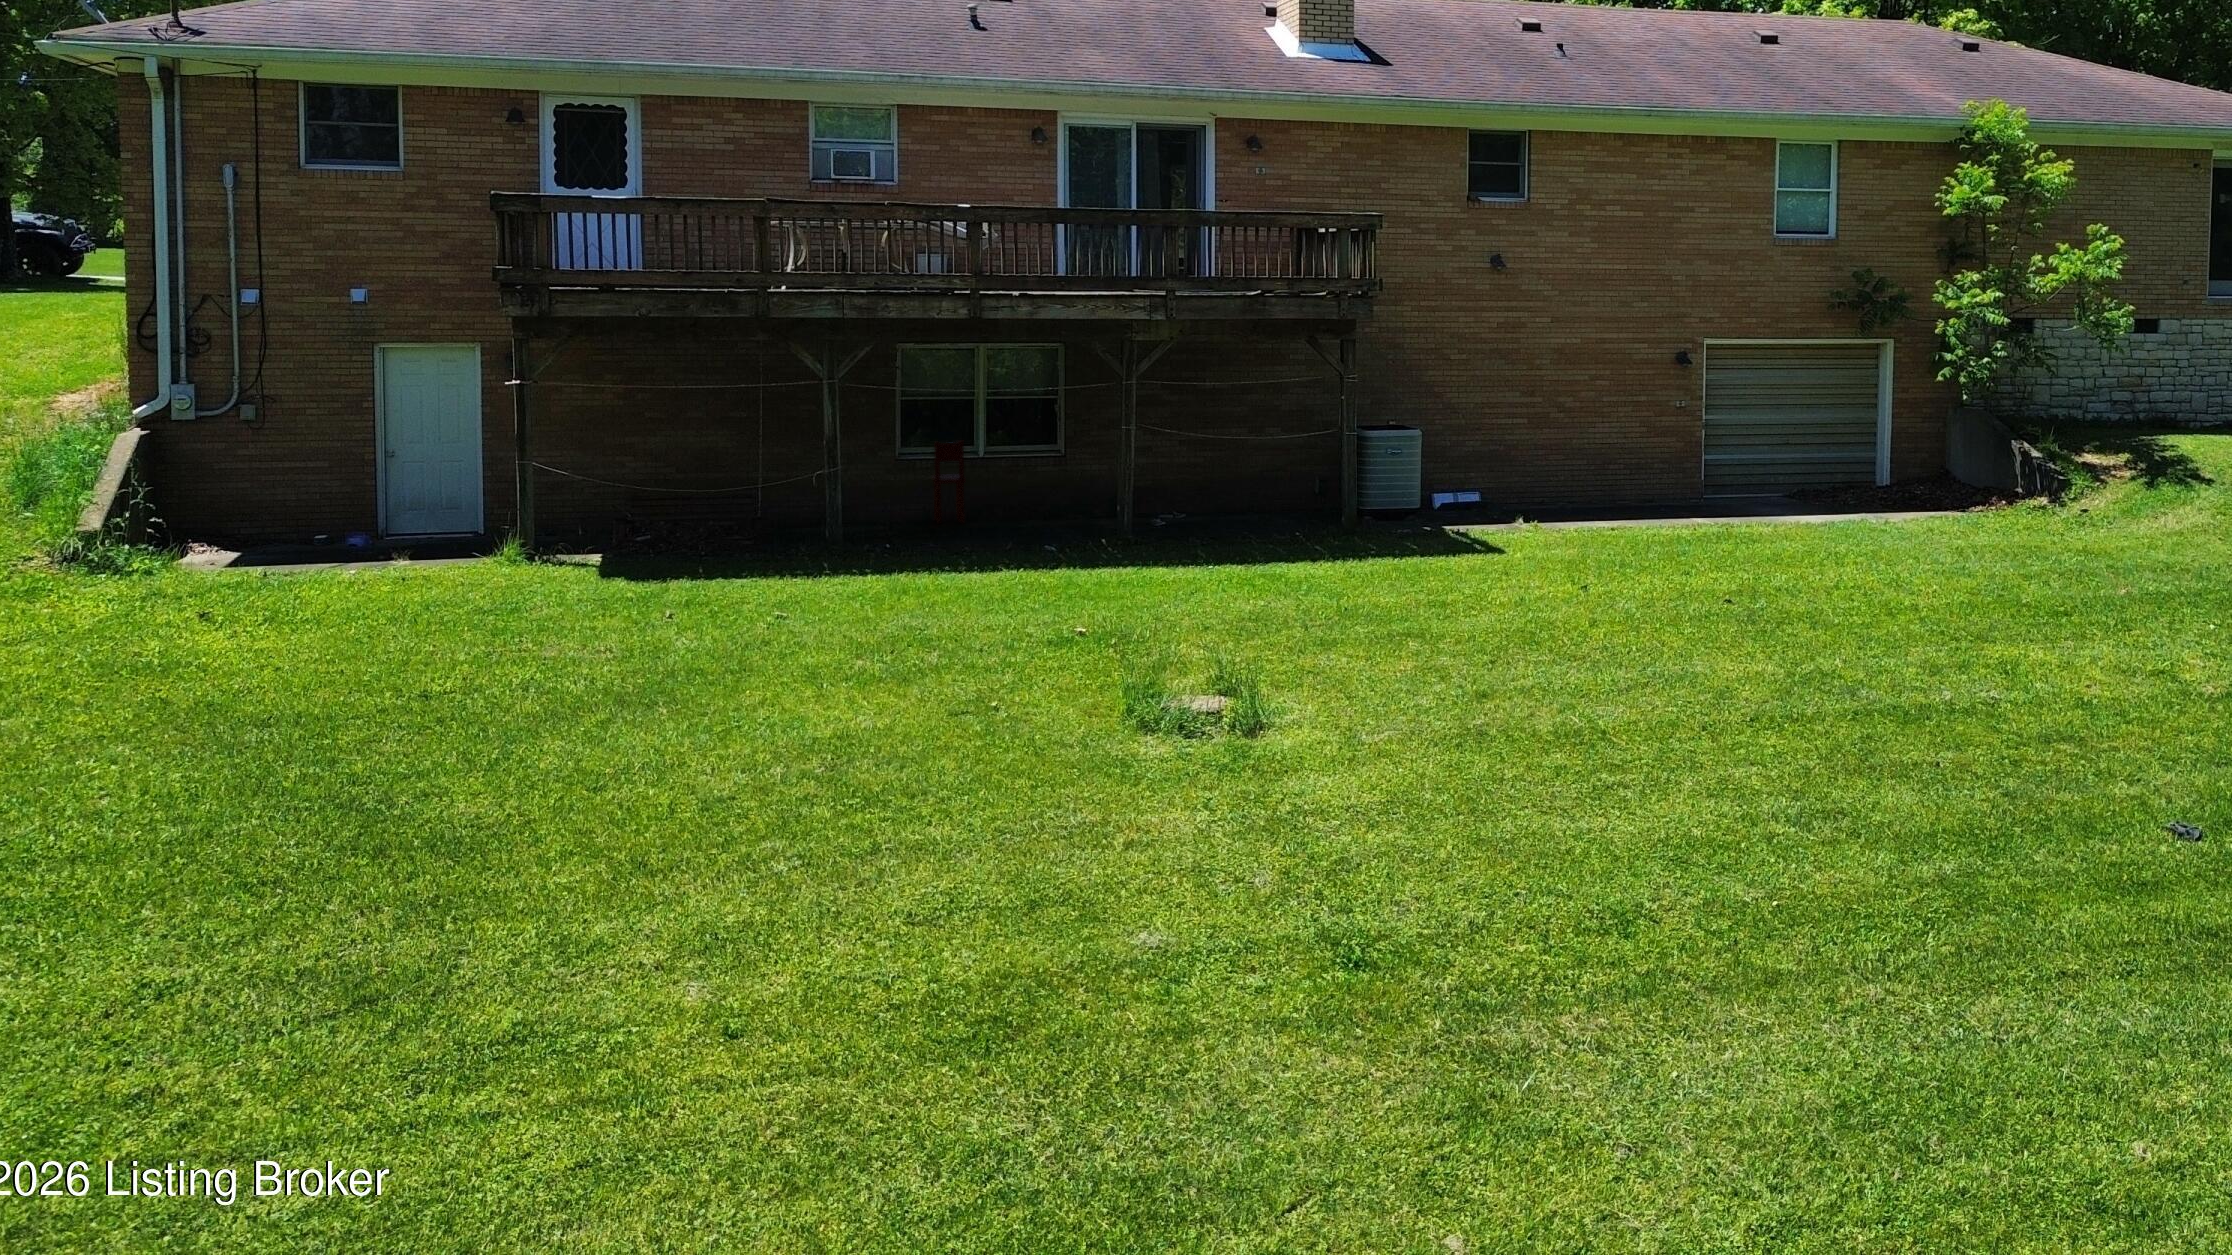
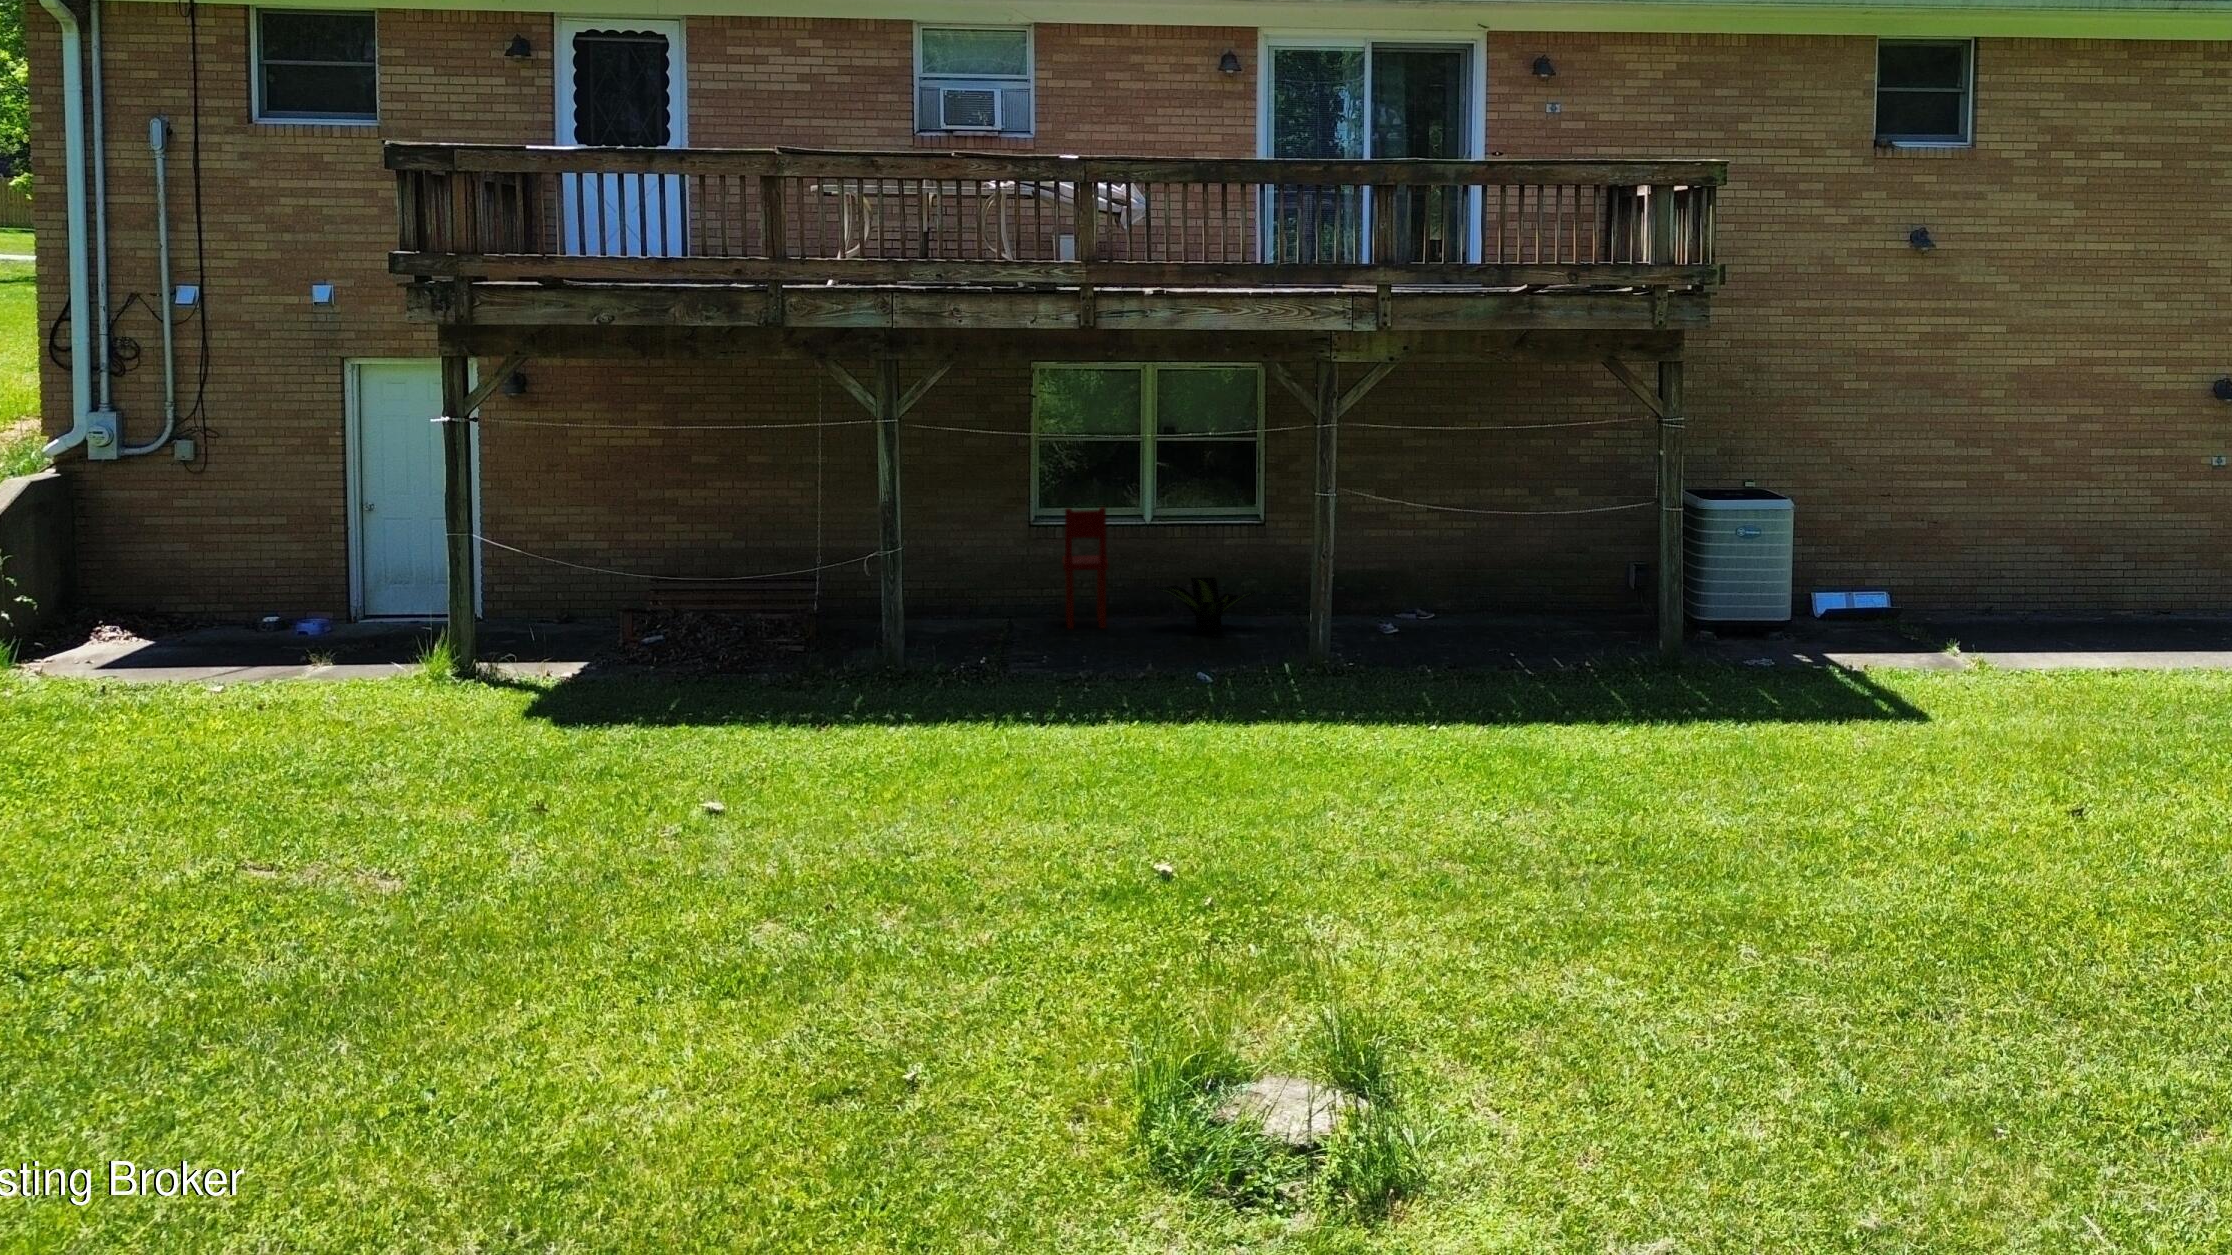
potted plant: none [998,487,1070,523] -> present [1155,578,1256,631]

